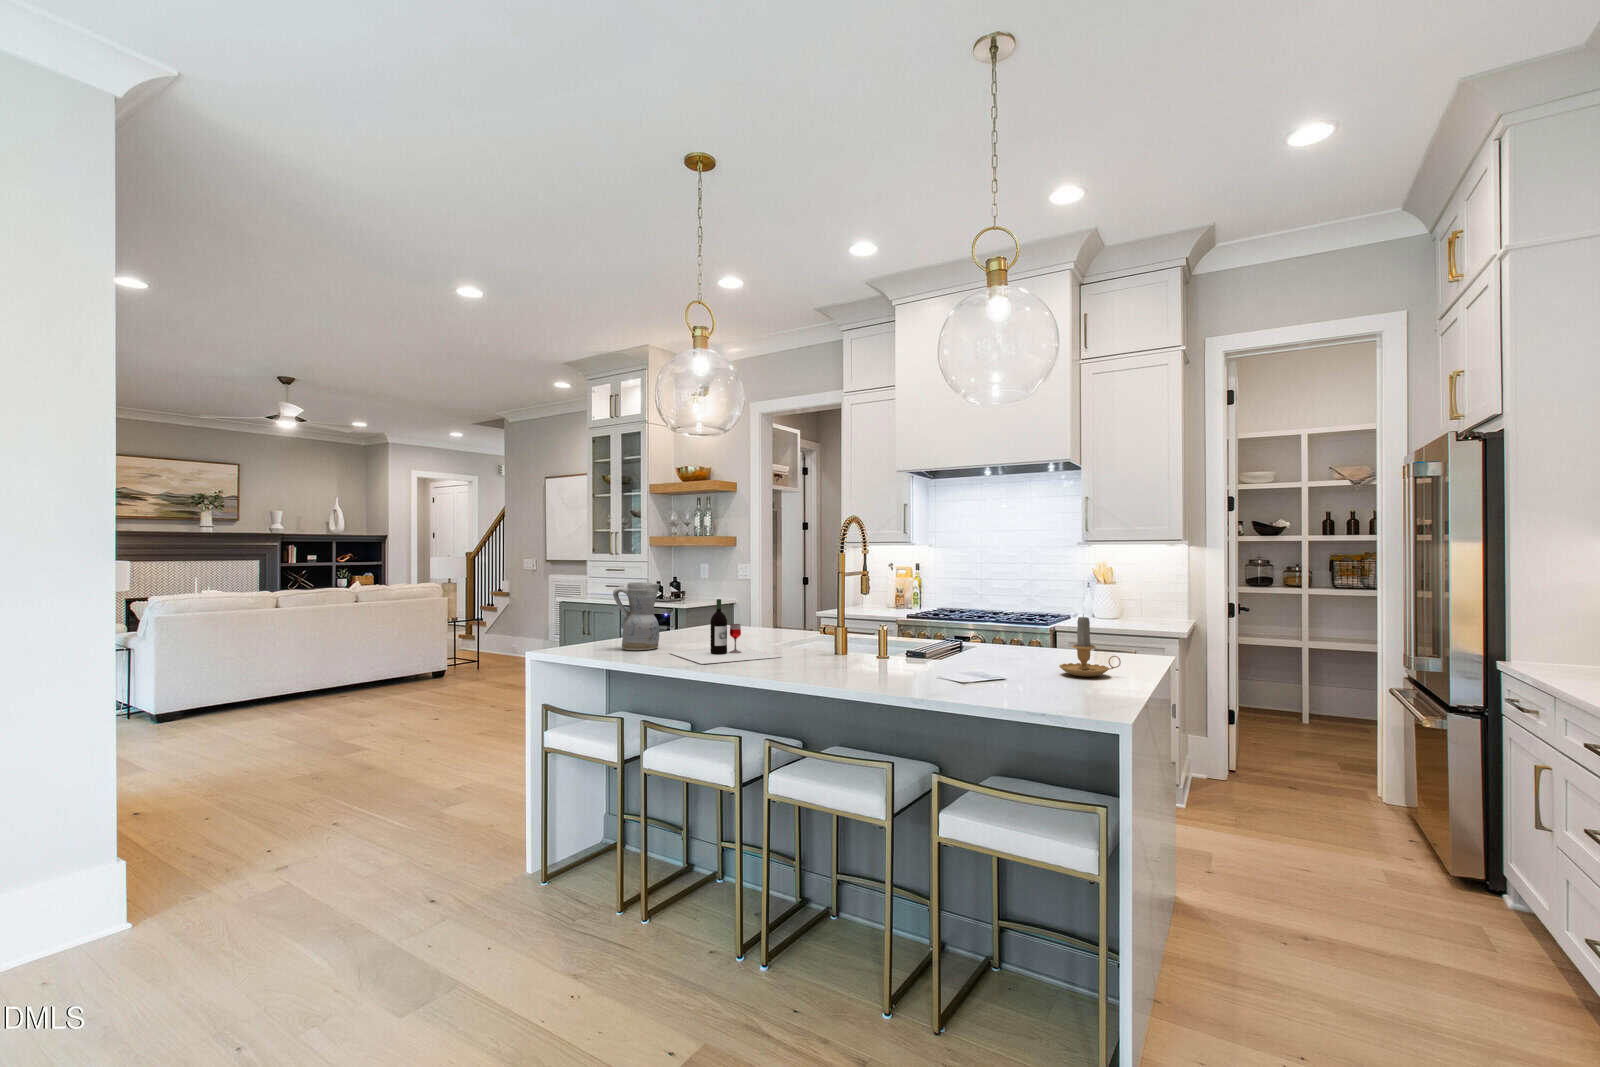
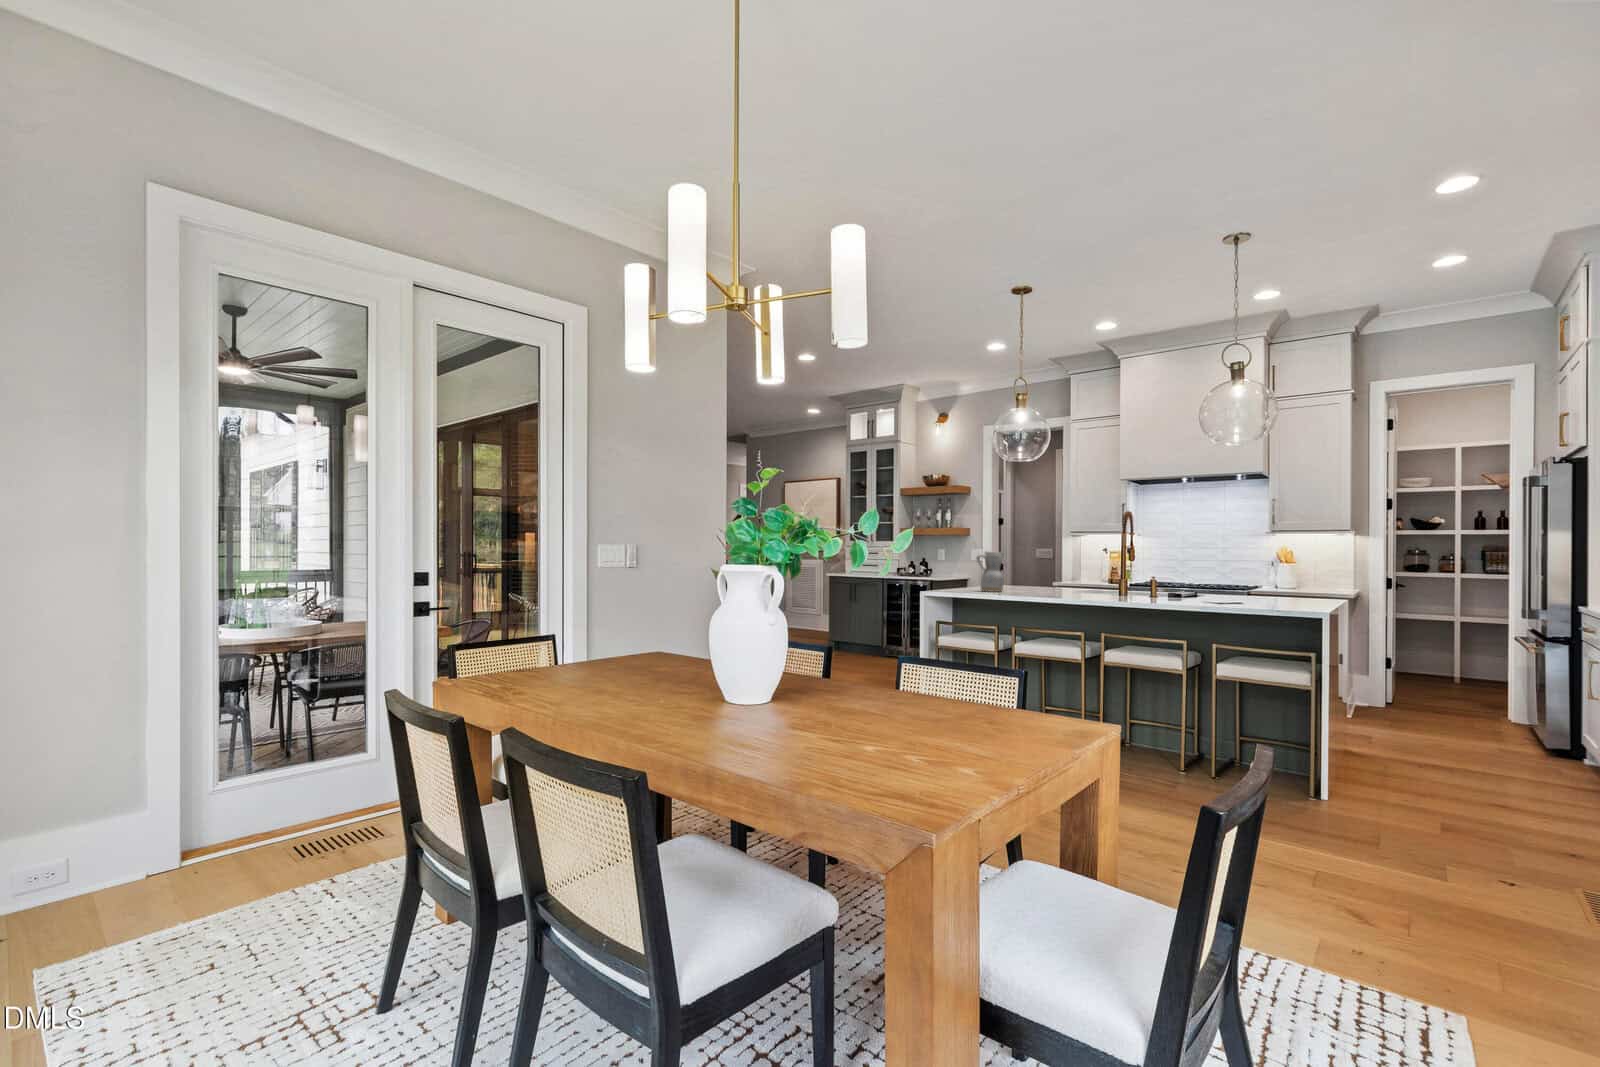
wine bottle: present [670,599,780,664] -> none [1016,561,1091,596]
candle: present [1059,615,1121,677] -> none [1277,568,1316,603]

